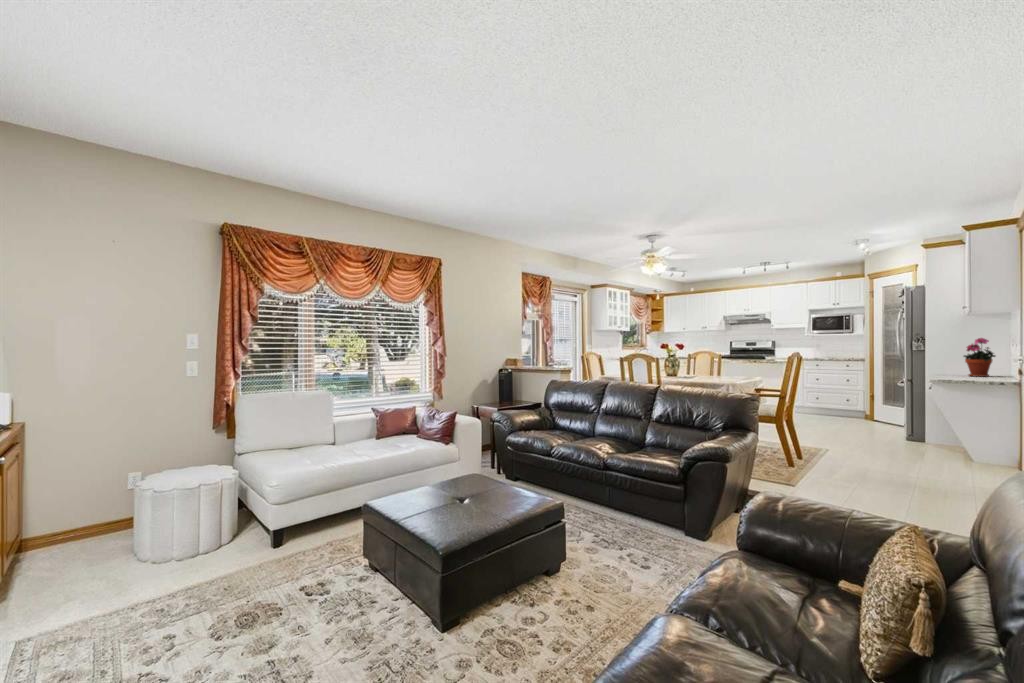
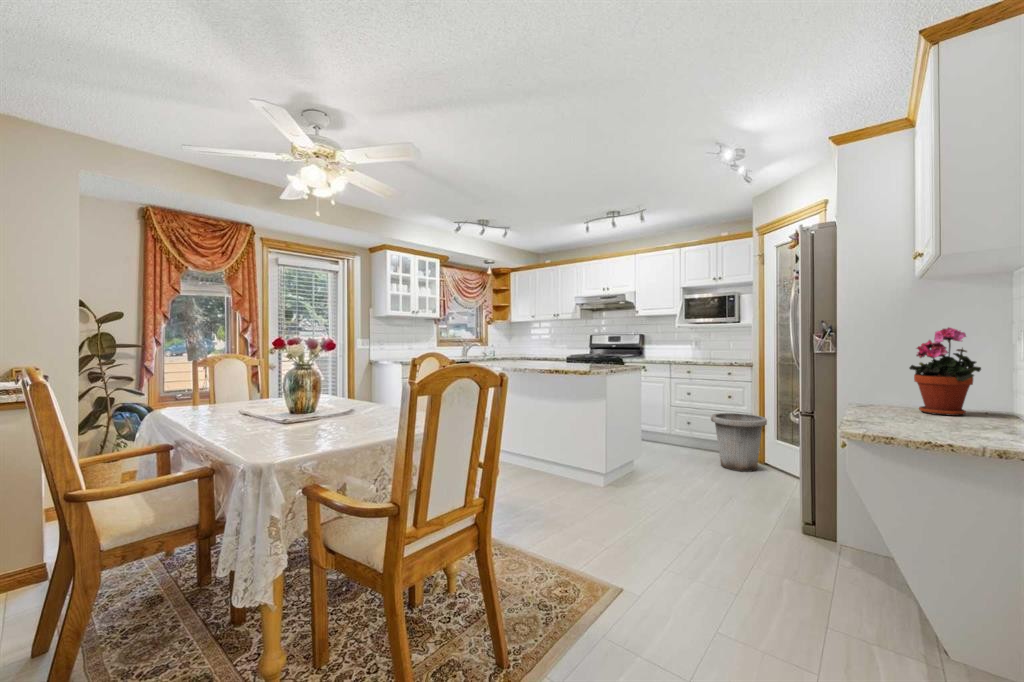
trash can: none [838,391,878,425] -> present [711,413,767,472]

